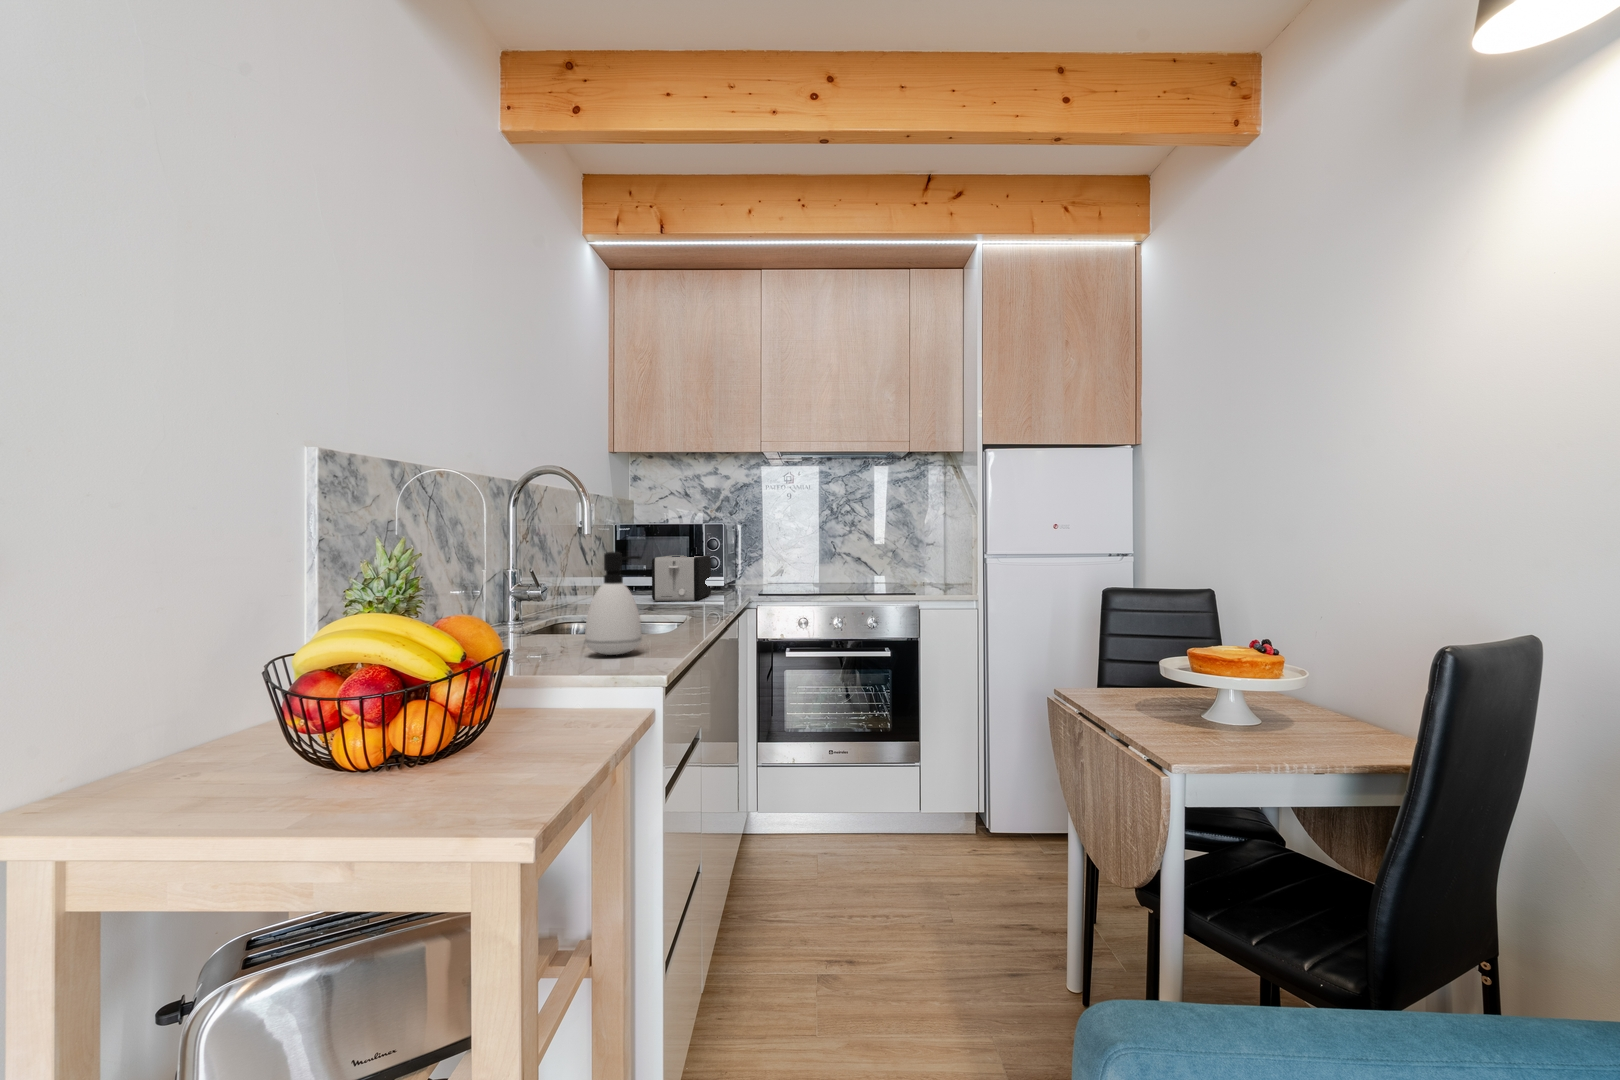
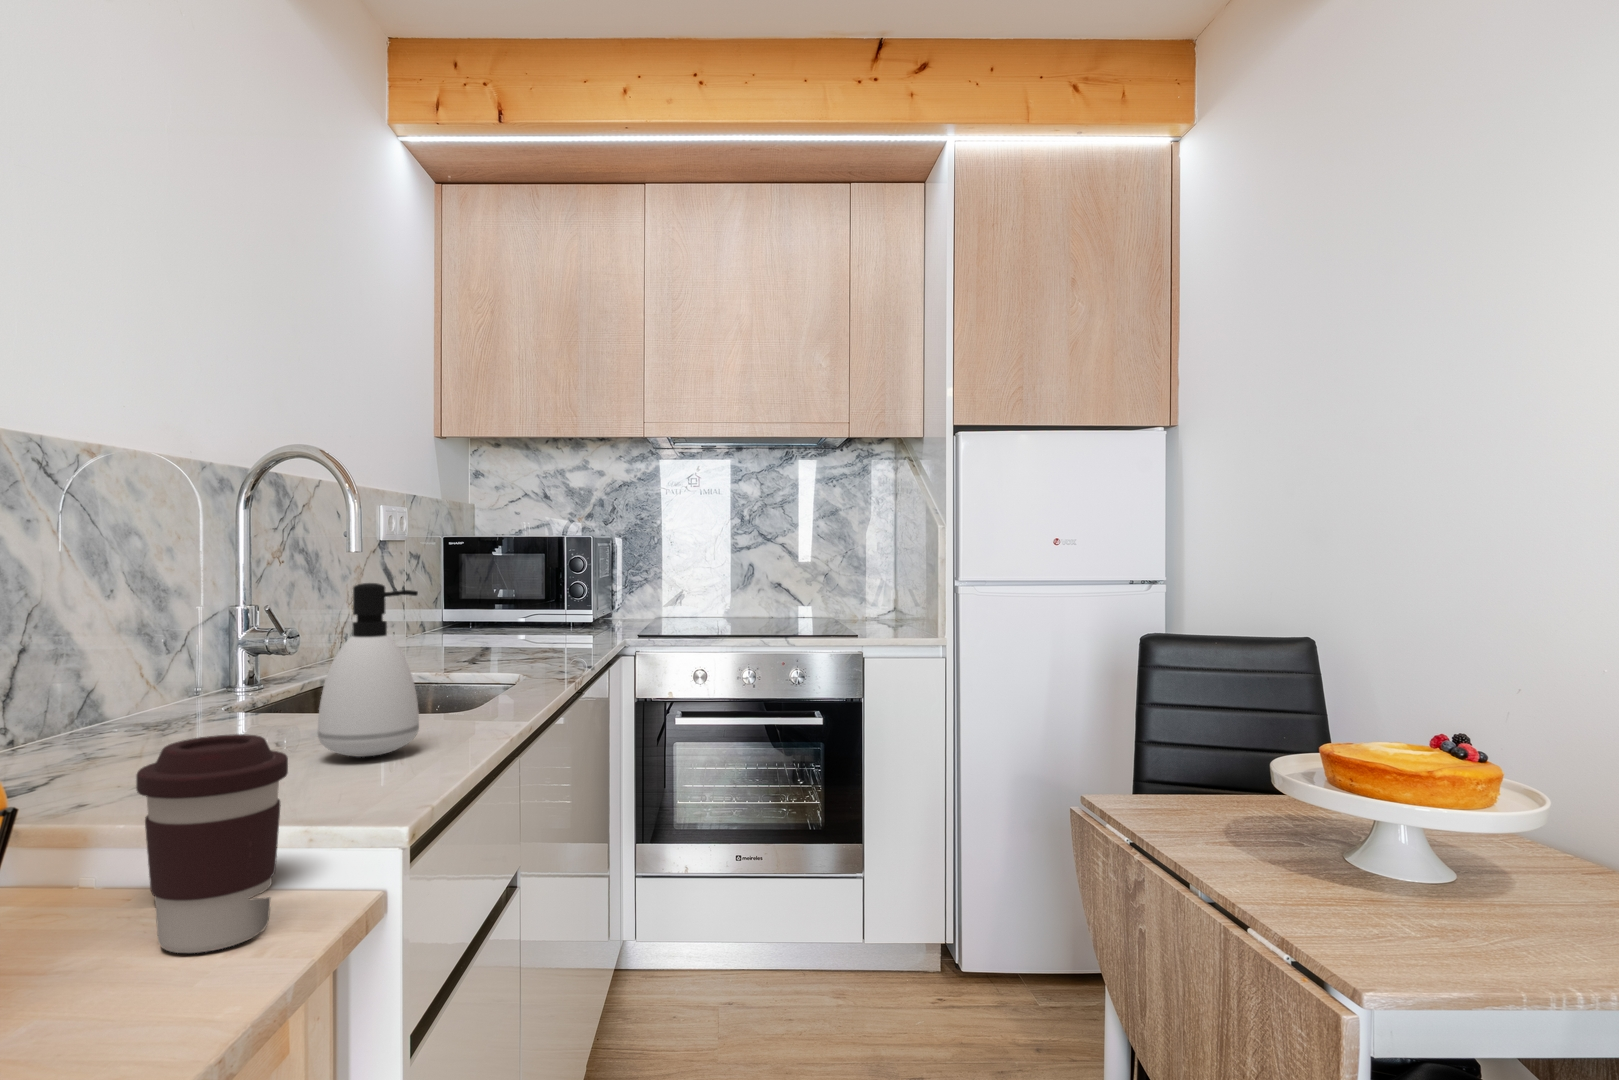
toaster: present [652,555,711,601] -> none [487,580,575,645]
coffee cup: none [540,625,608,730] -> present [136,734,288,953]

